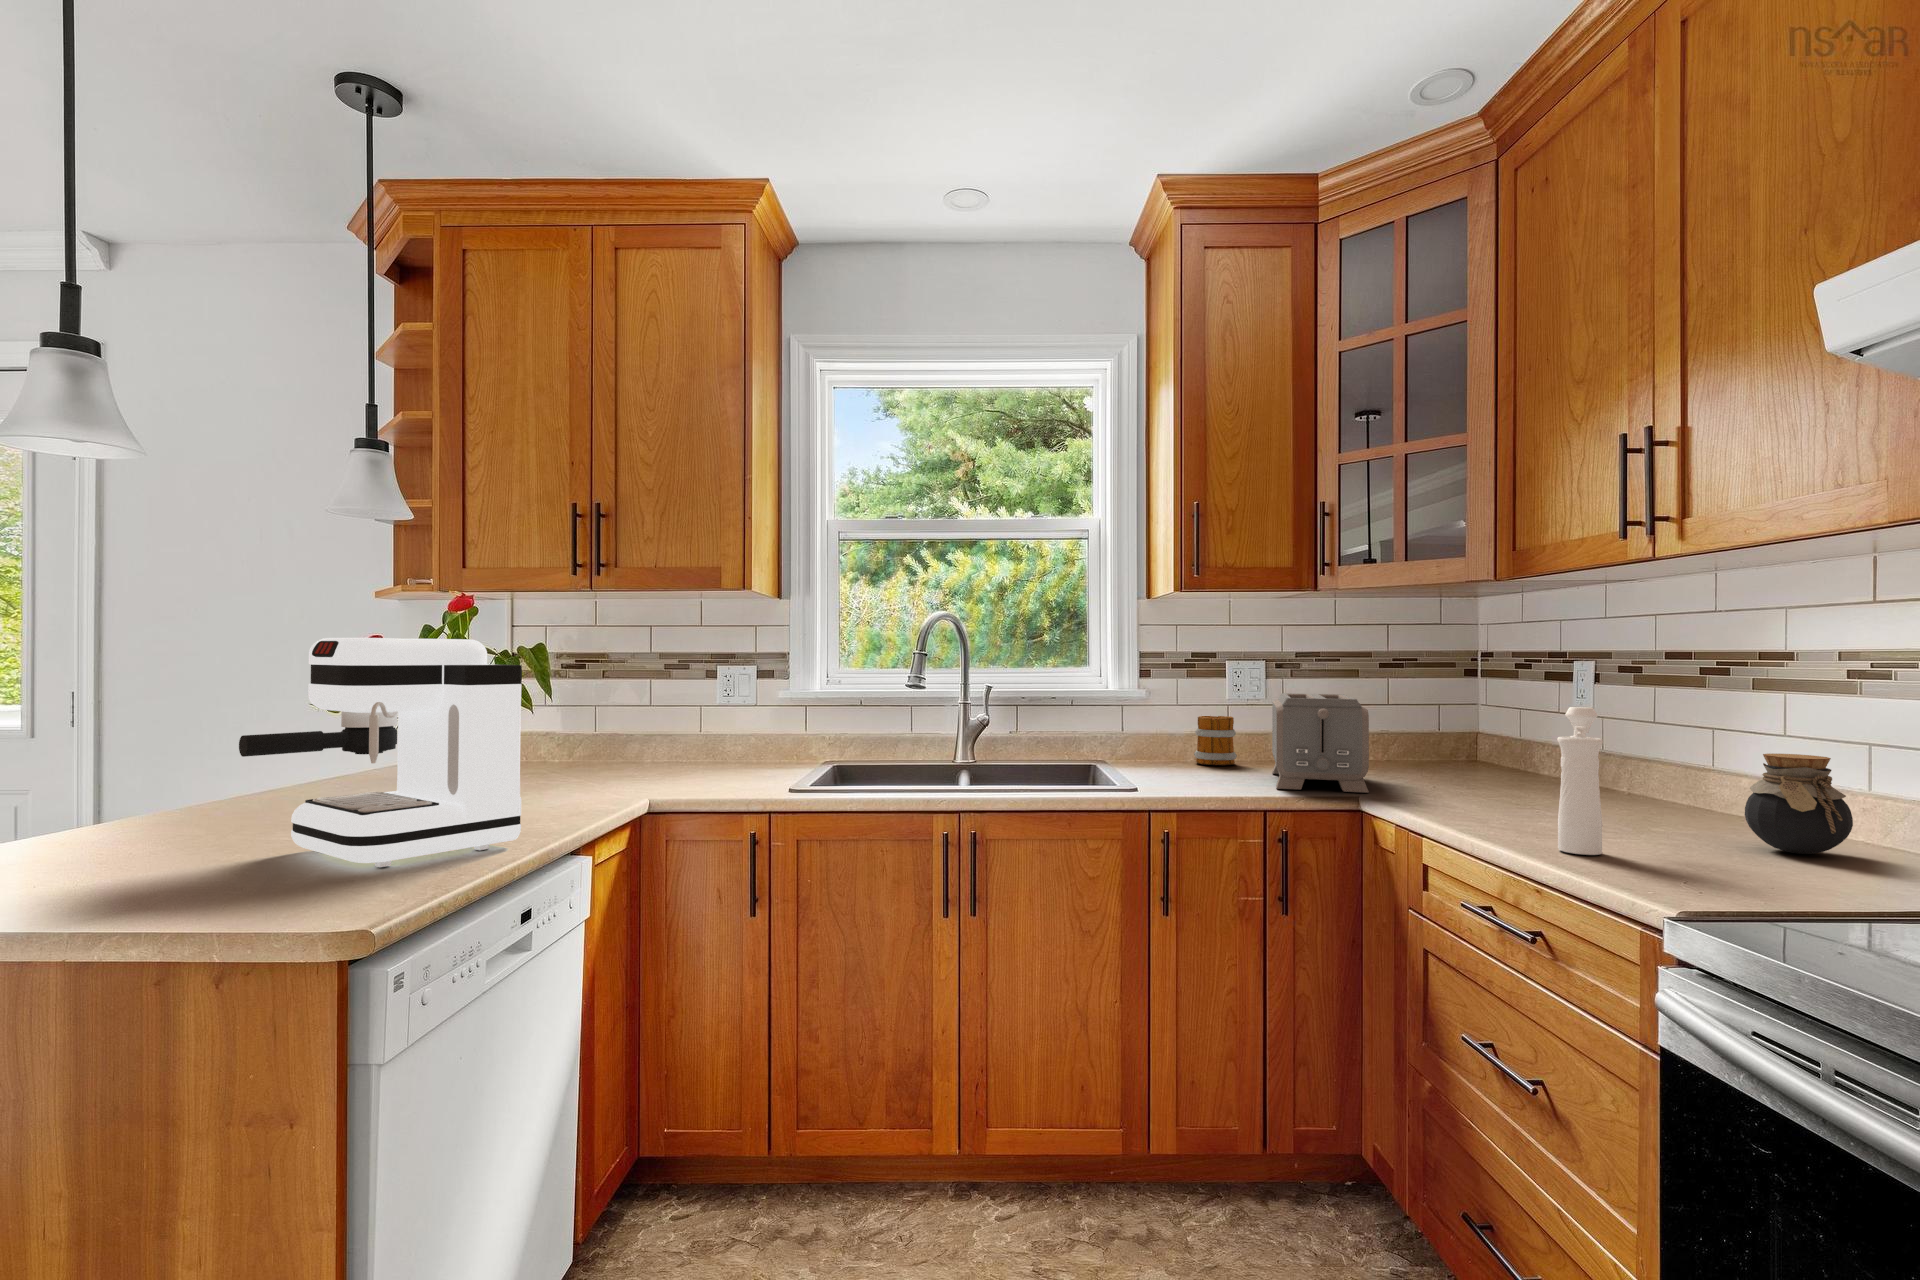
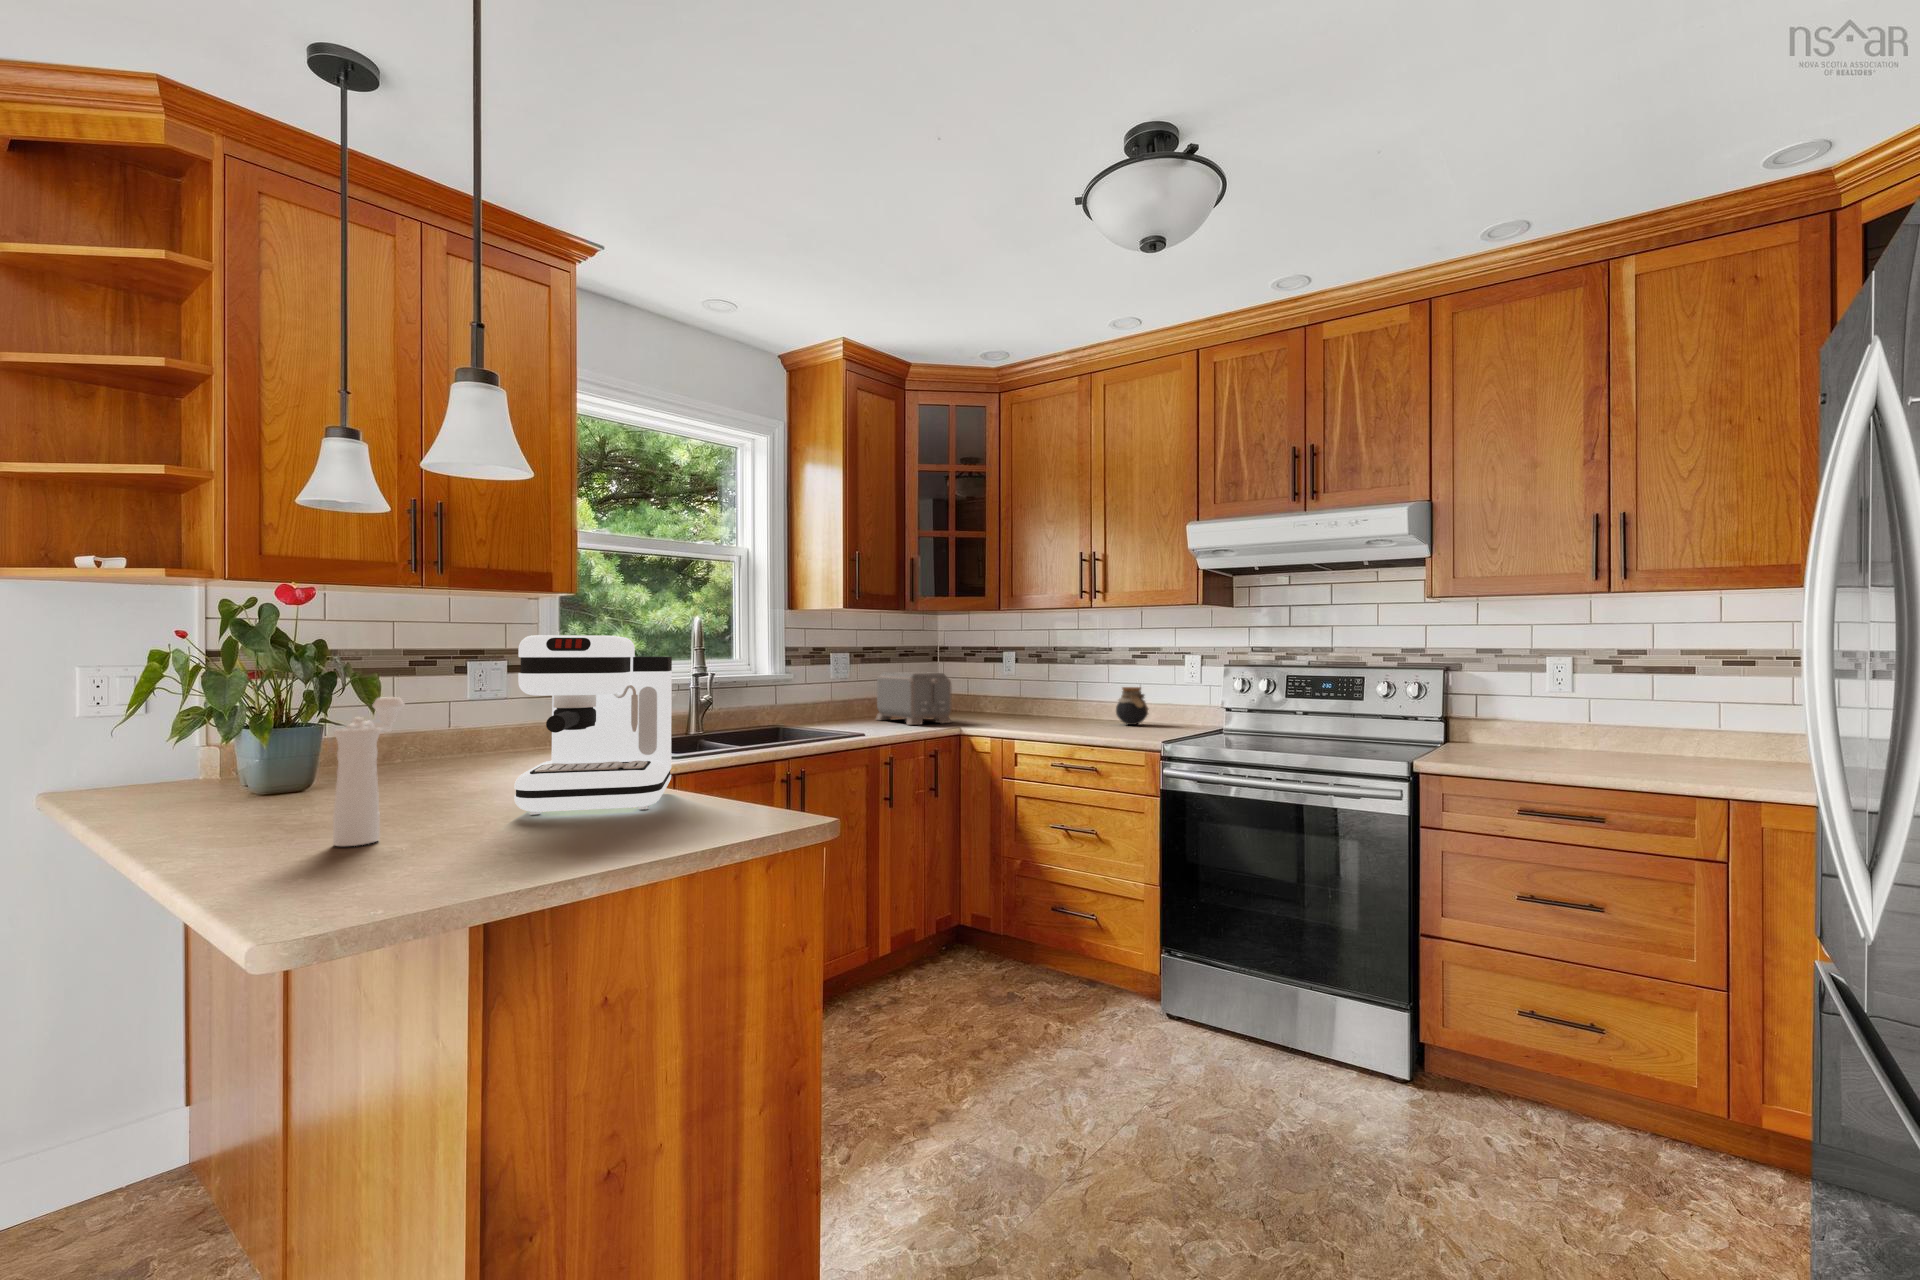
pepper mill: present [1557,707,1603,855] -> present [333,697,405,846]
mug: present [1194,716,1237,765] -> none [811,684,843,720]

